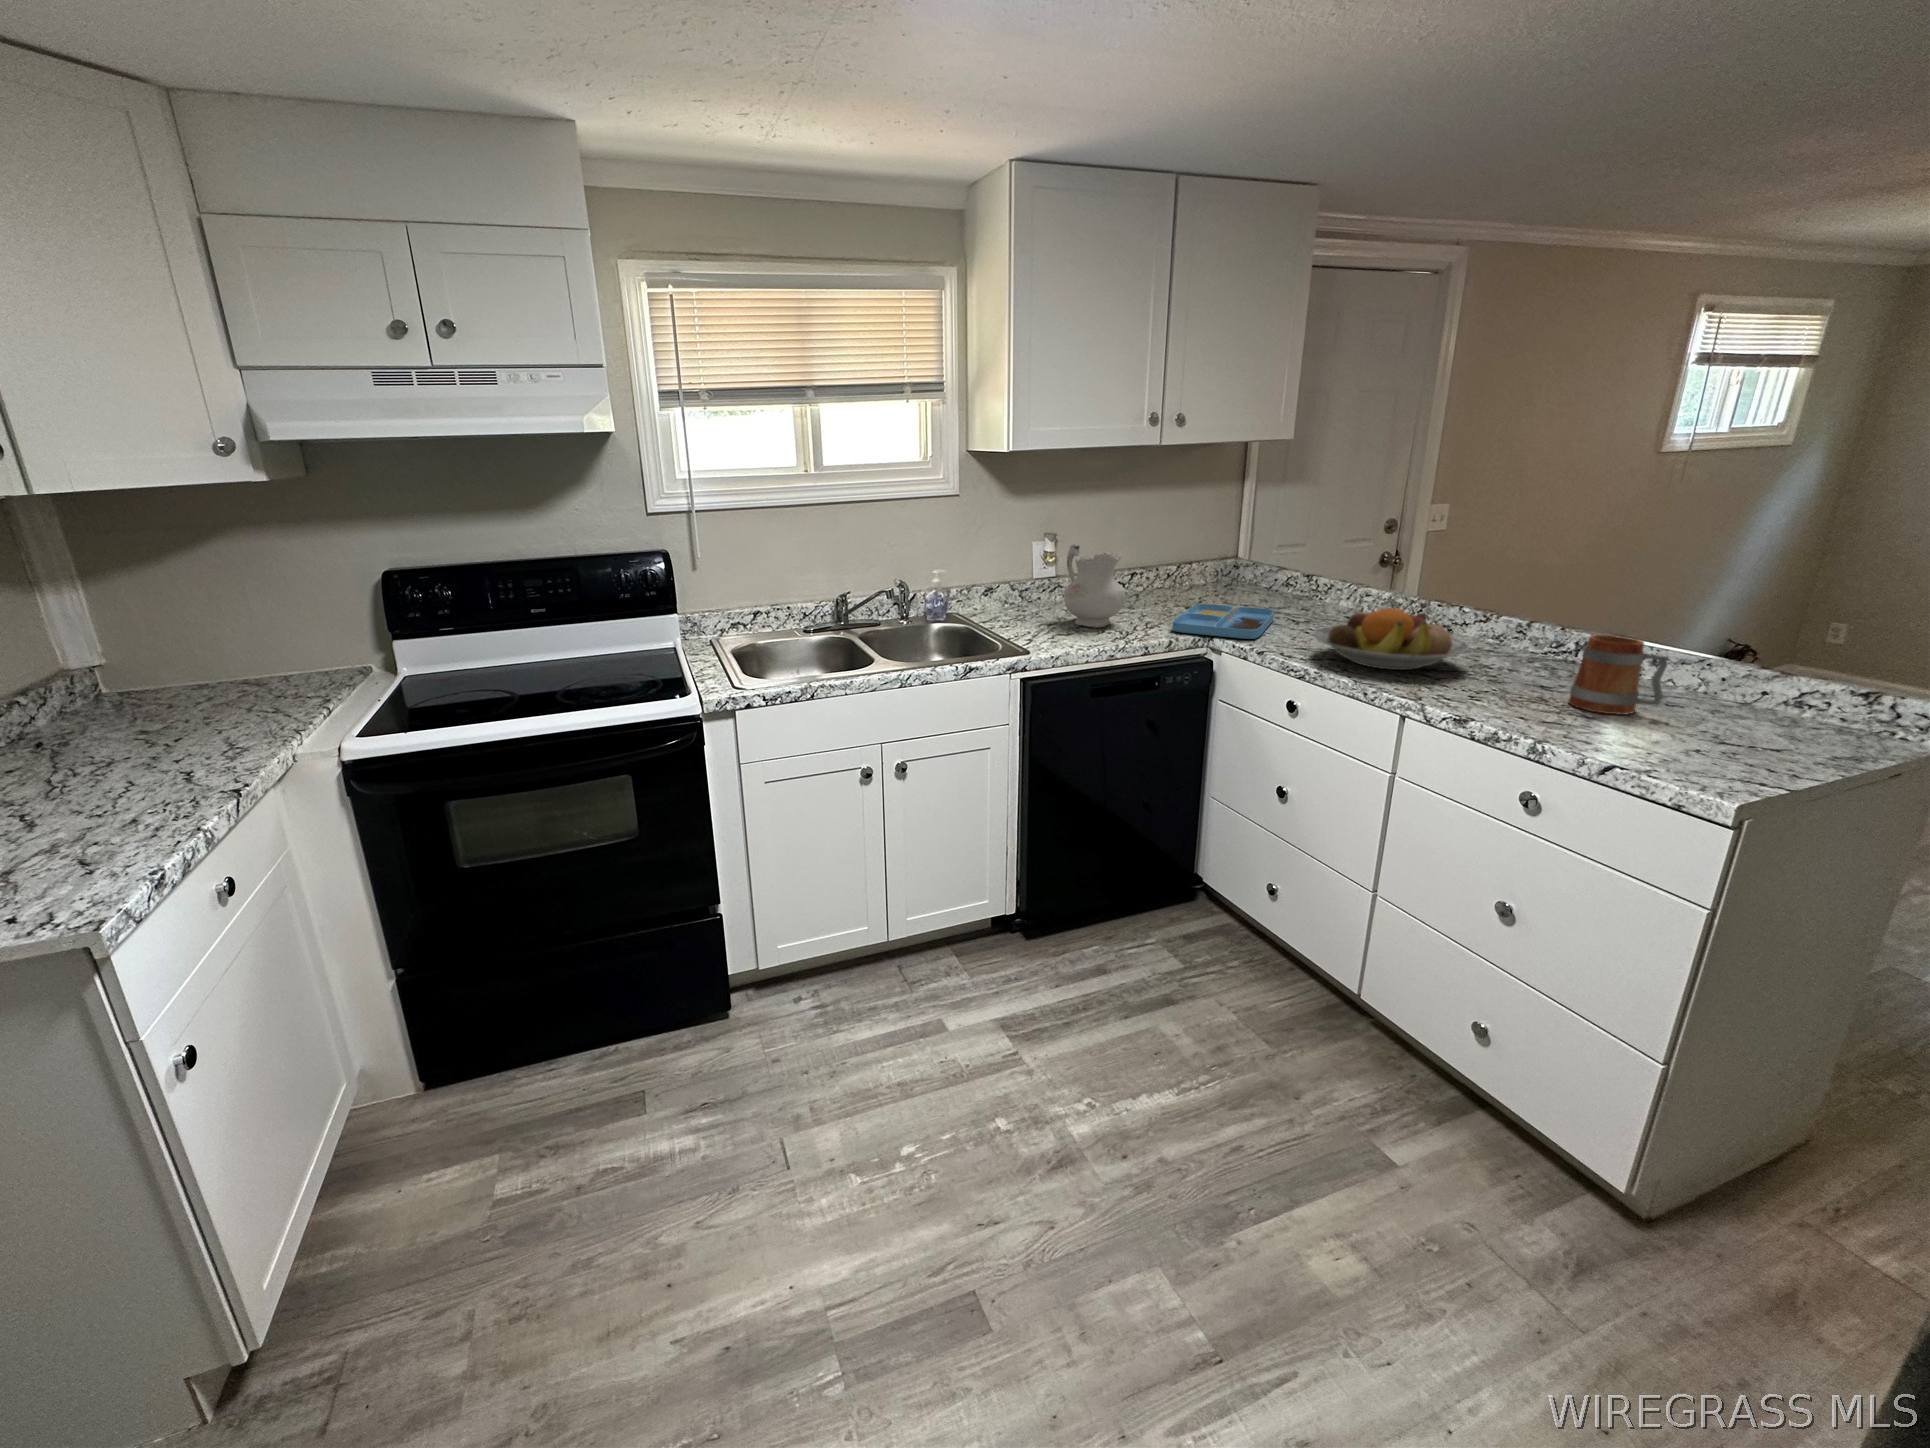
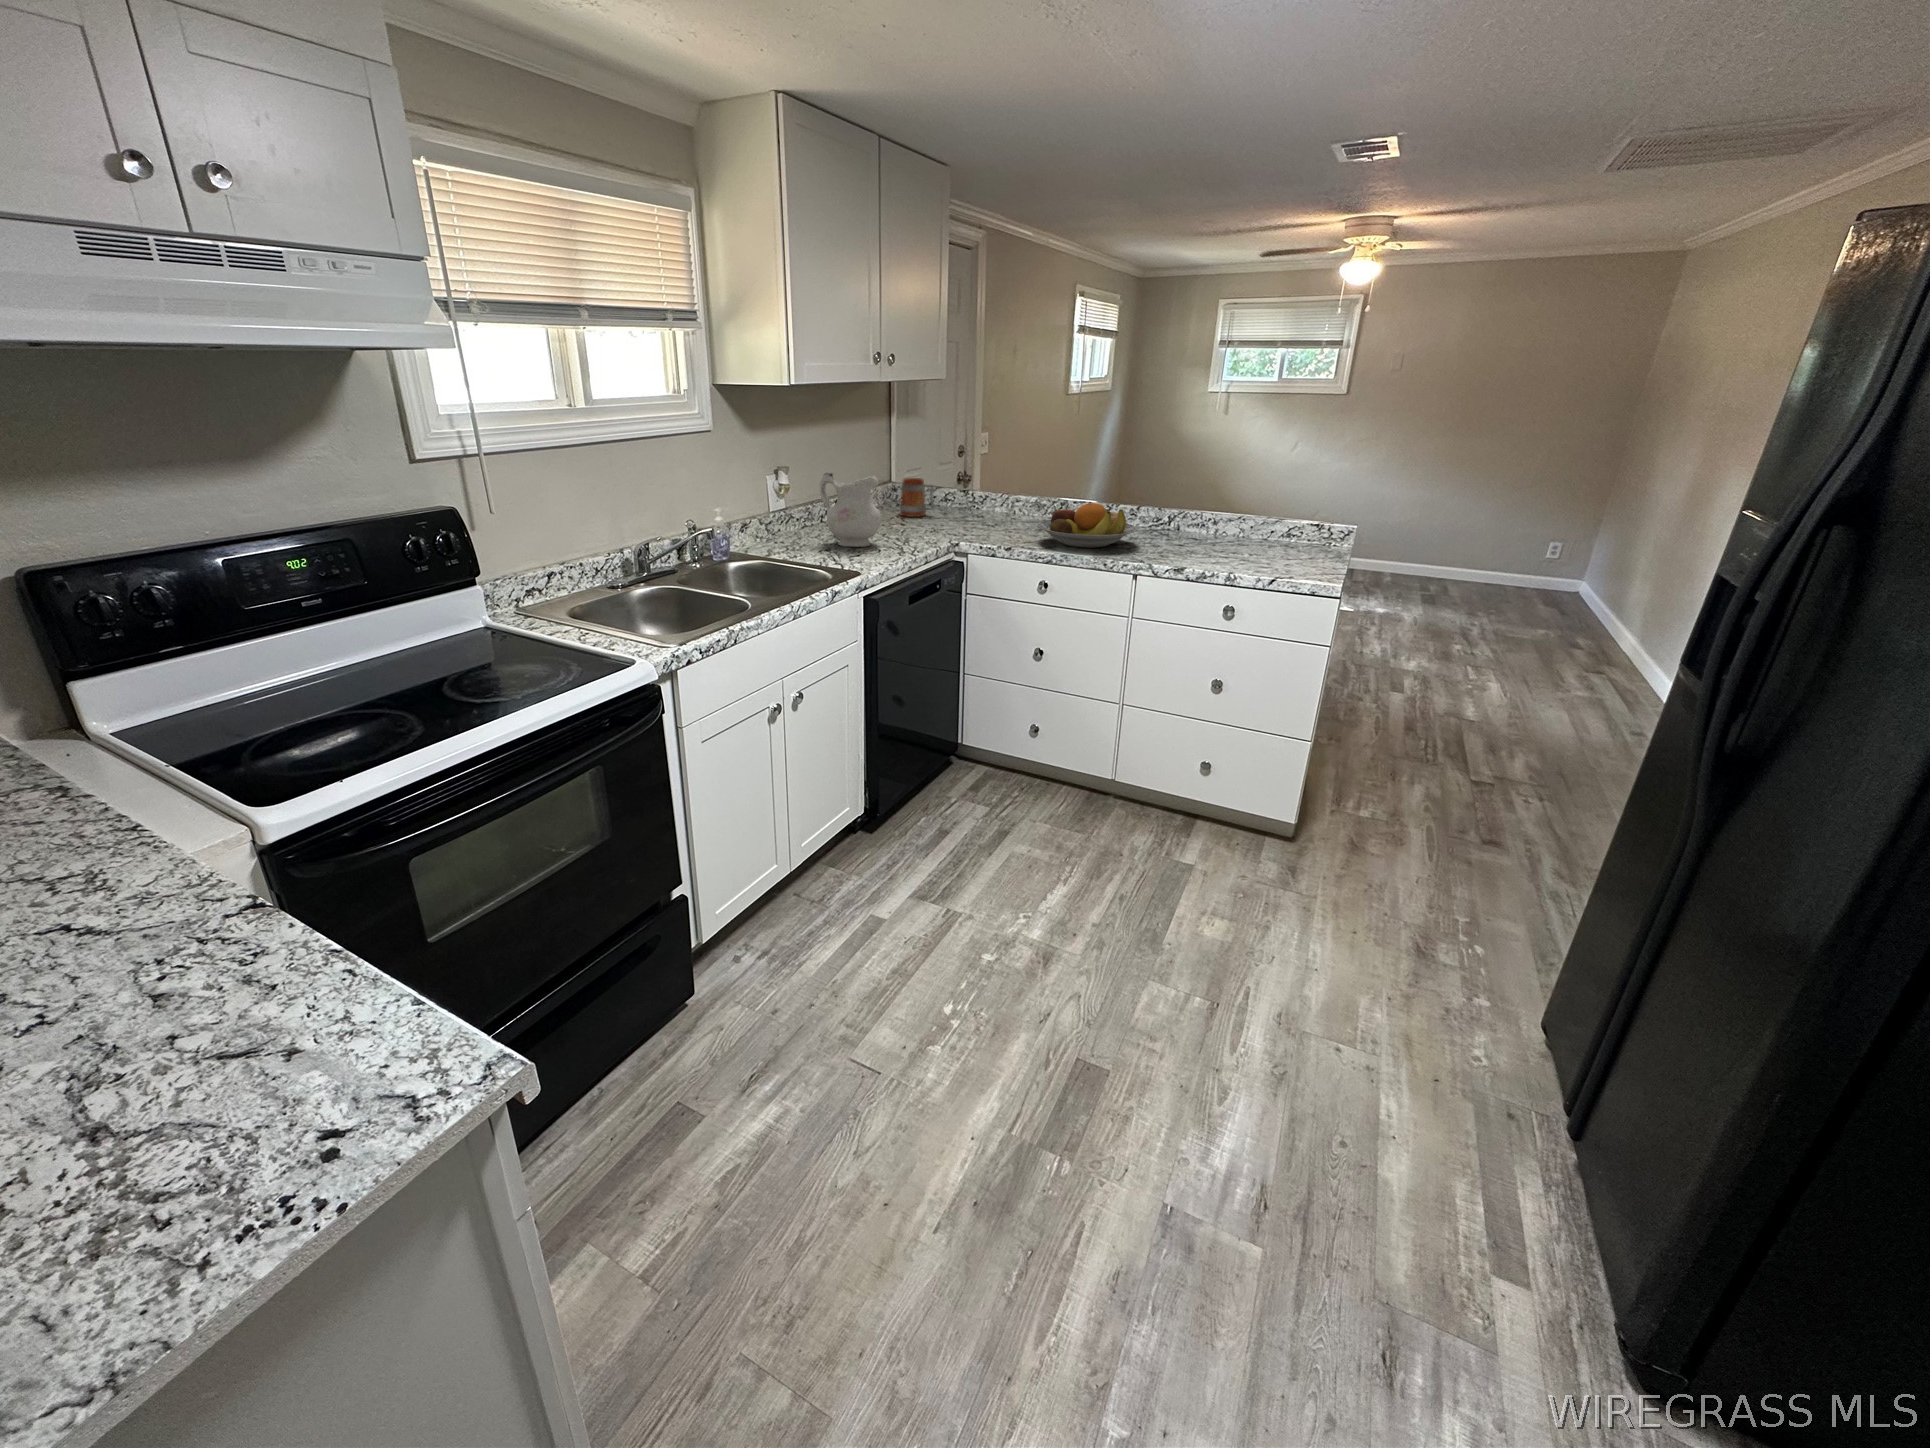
tray: present [1172,604,1274,639] -> none [909,517,988,542]
mug: present [1569,635,1668,715] -> present [900,478,934,517]

